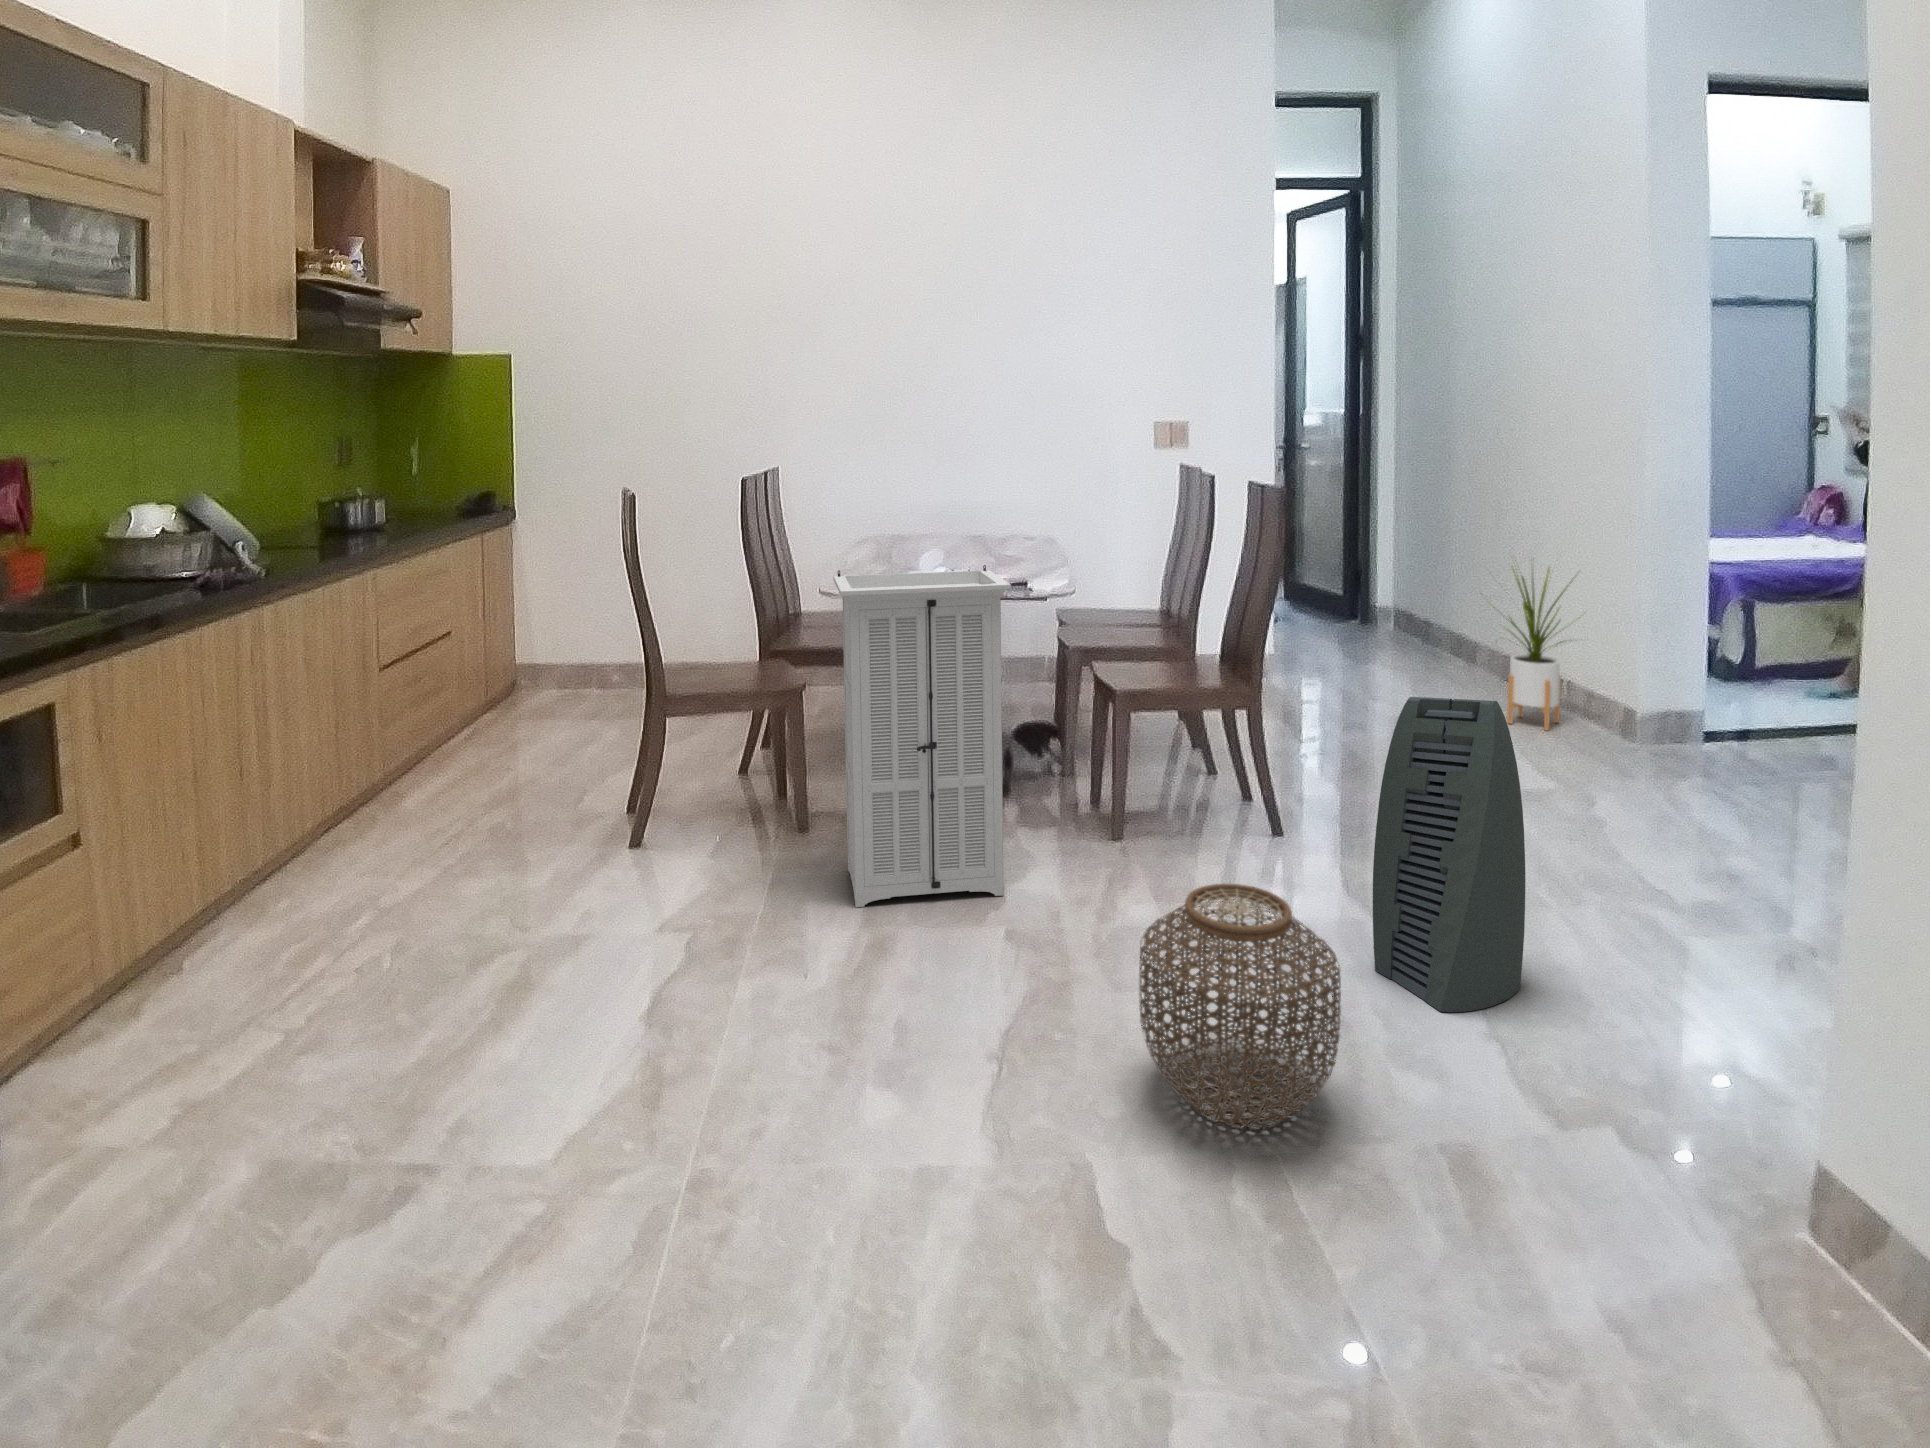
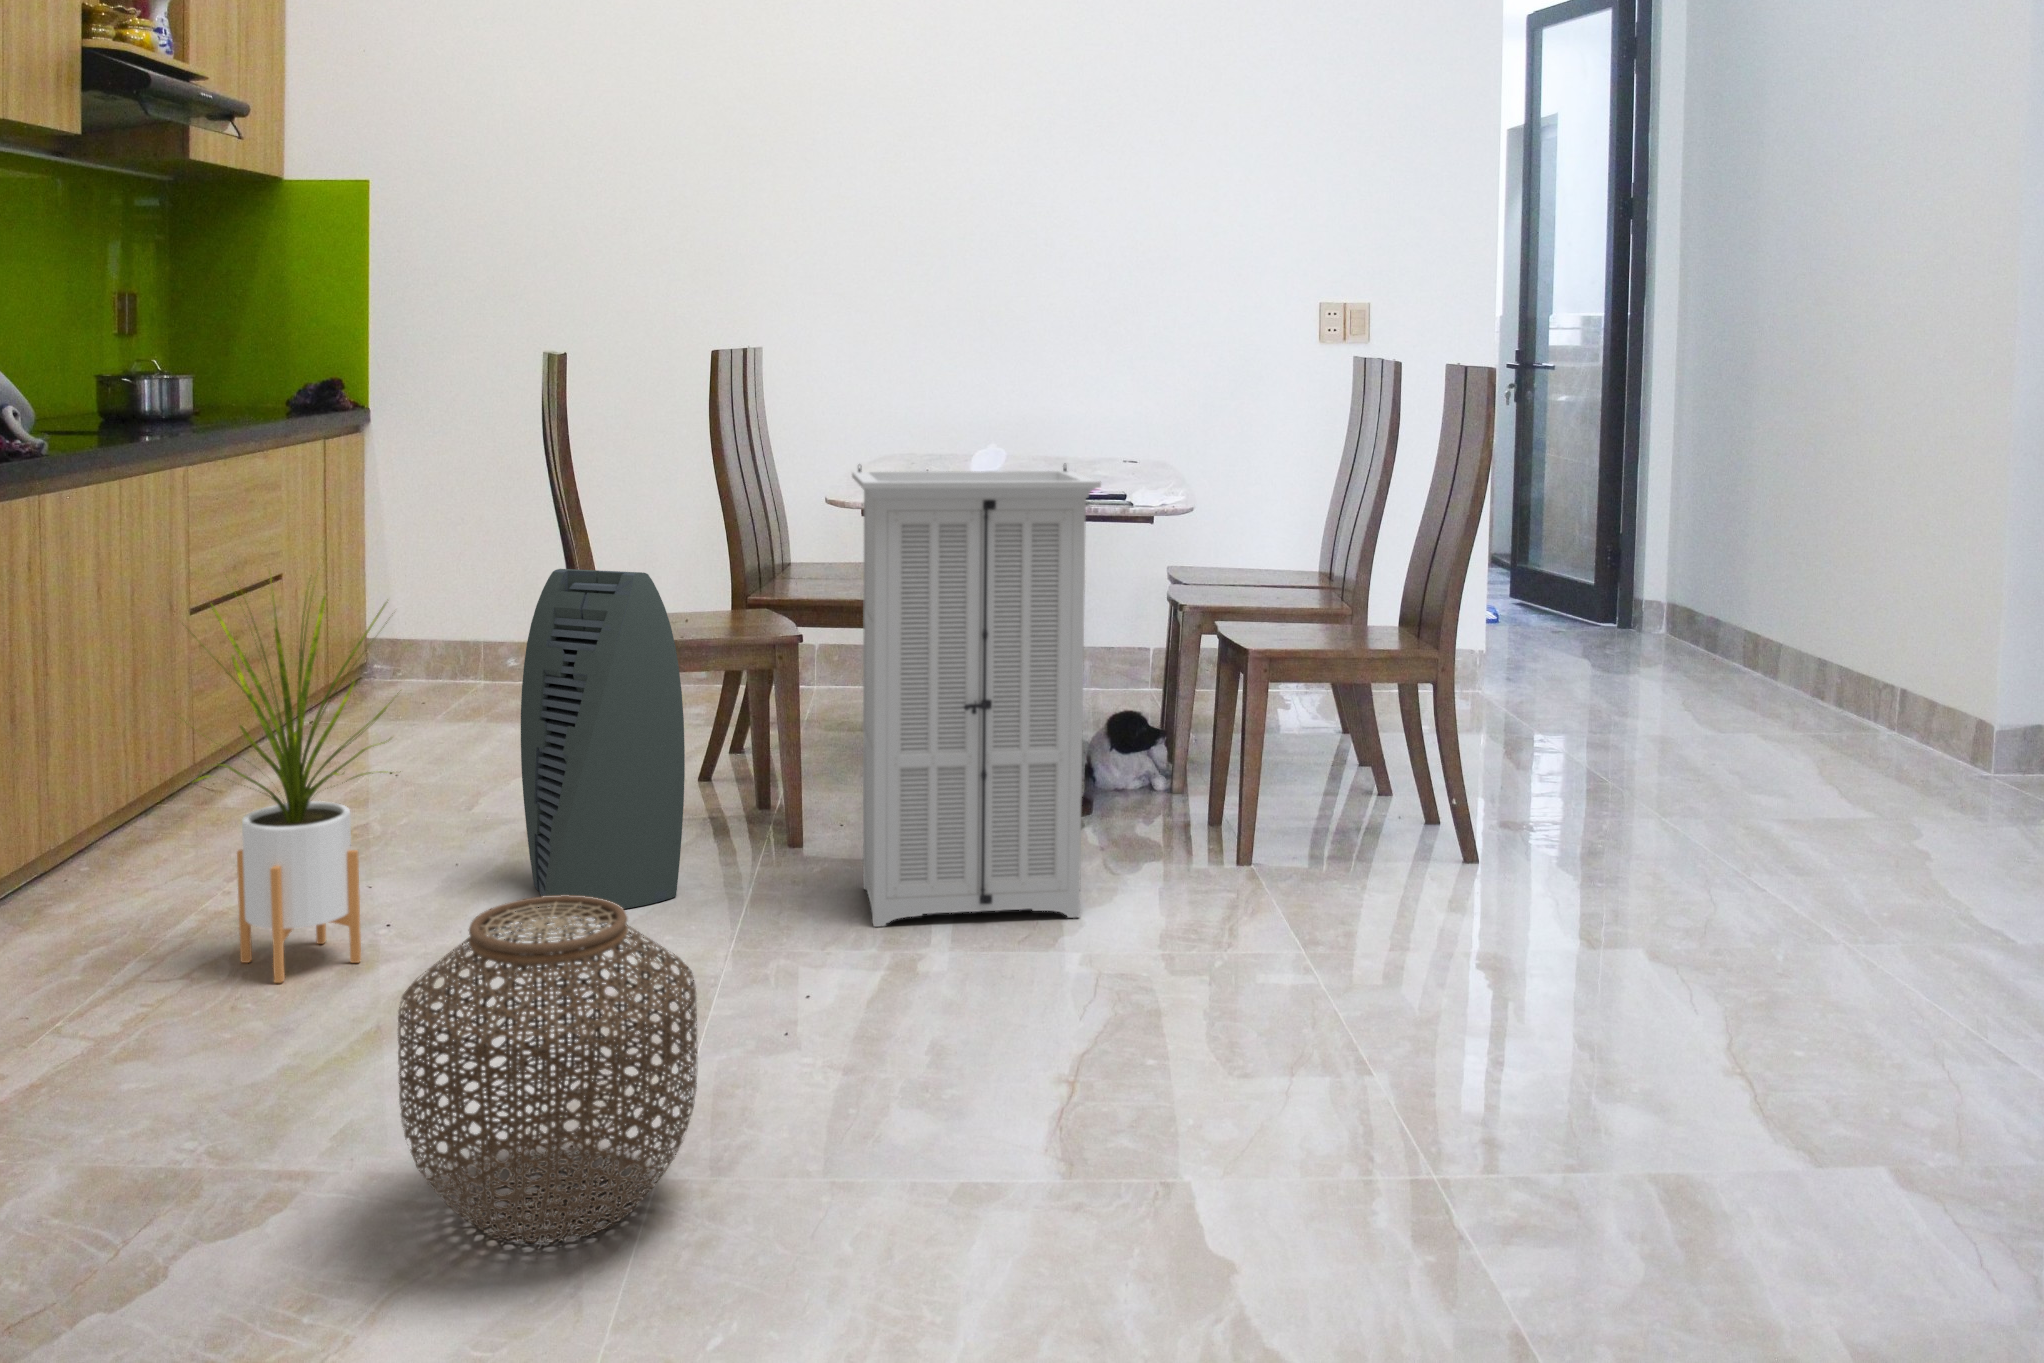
house plant: present [1482,568,1579,731] -> present [180,588,401,983]
air purifier: present [1373,697,1526,1012] -> present [521,569,685,909]
woven basket: present [1139,884,1341,1128] -> present [398,895,697,1243]

